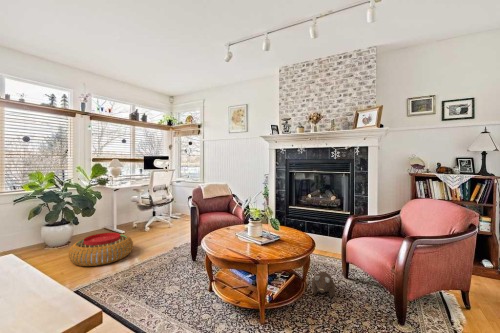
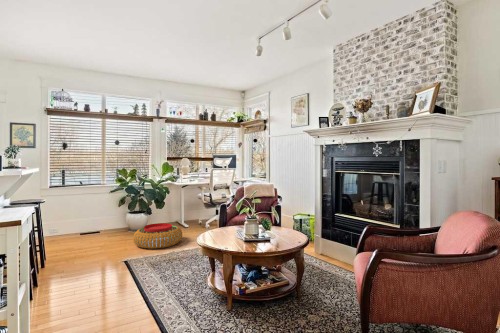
plush toy: present [312,272,335,297] -> none [295,283,325,312]

